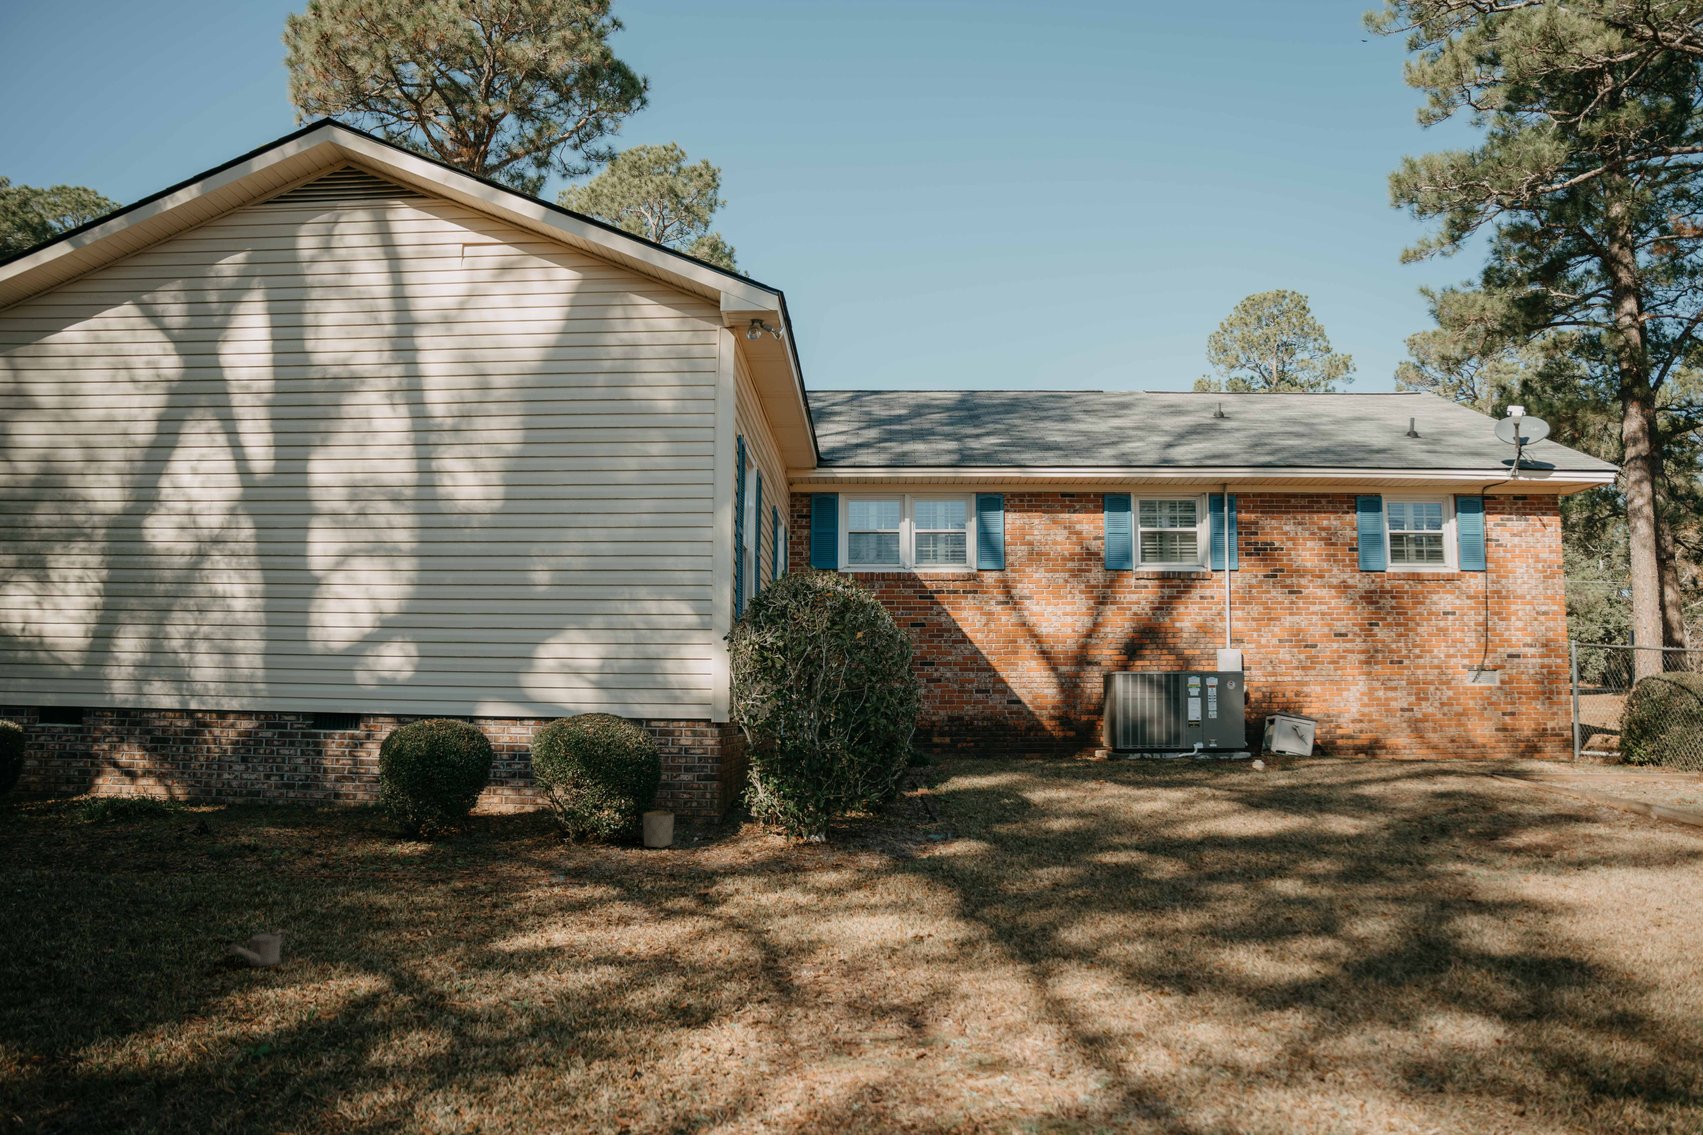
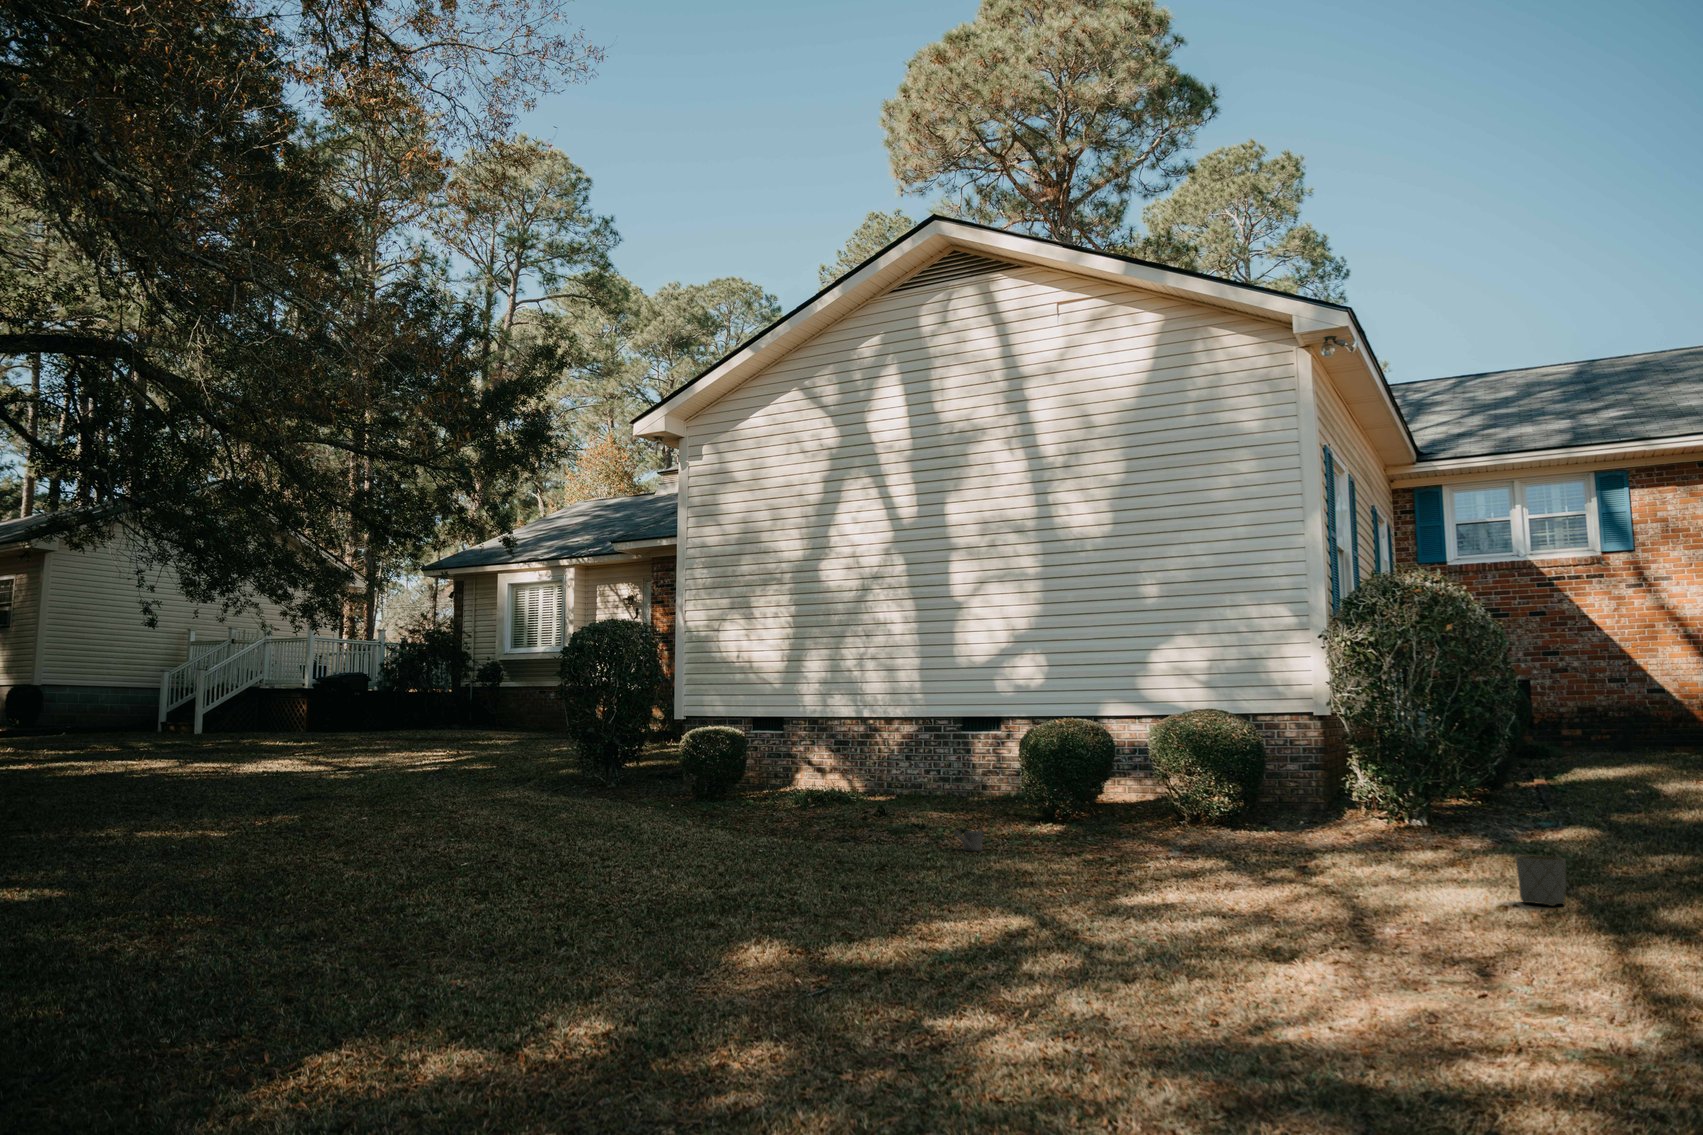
planter: present [643,811,674,848] -> present [1516,855,1566,906]

